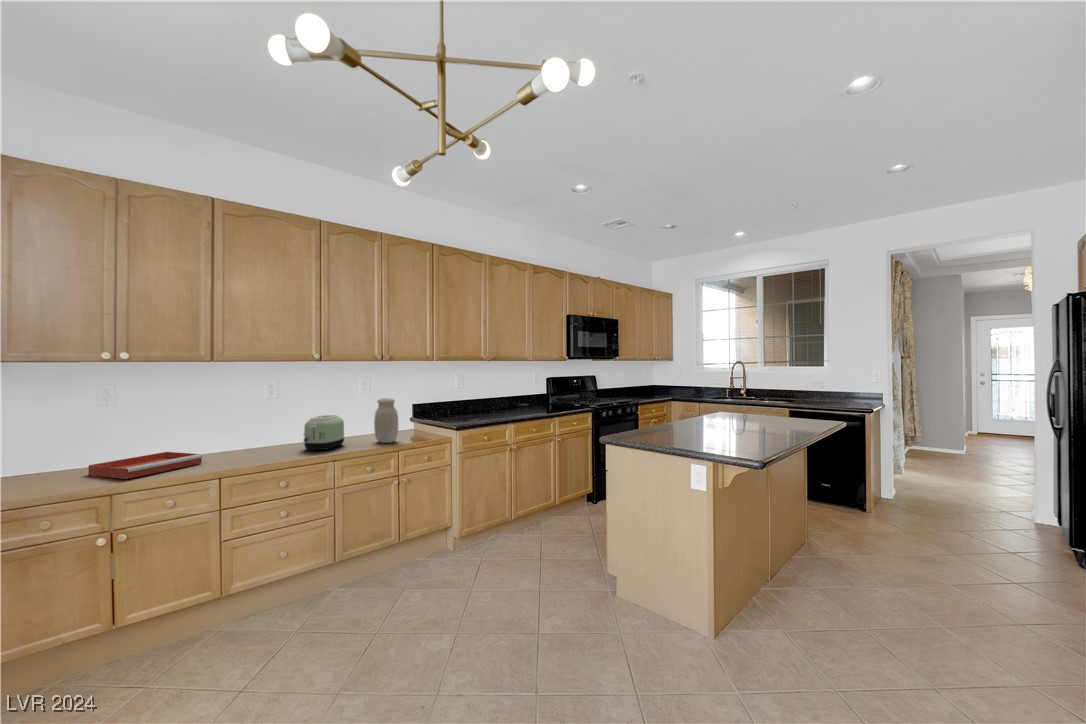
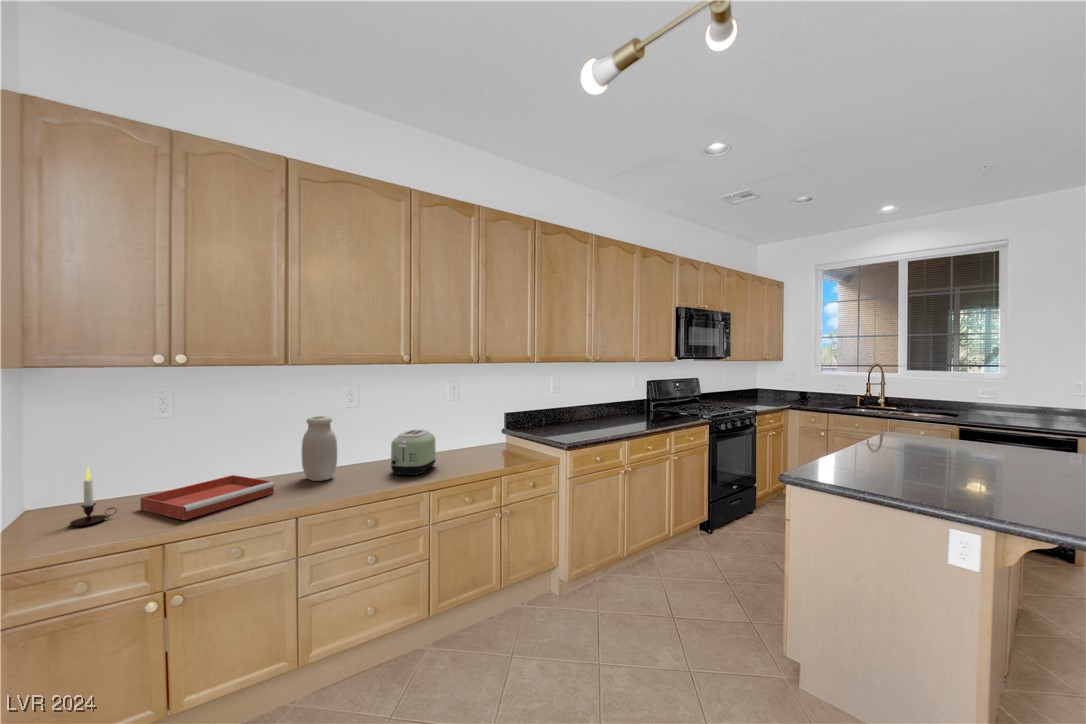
jar: present [374,398,398,443] -> present [301,416,337,481]
candle: none [31,439,69,484] -> present [70,467,115,526]

